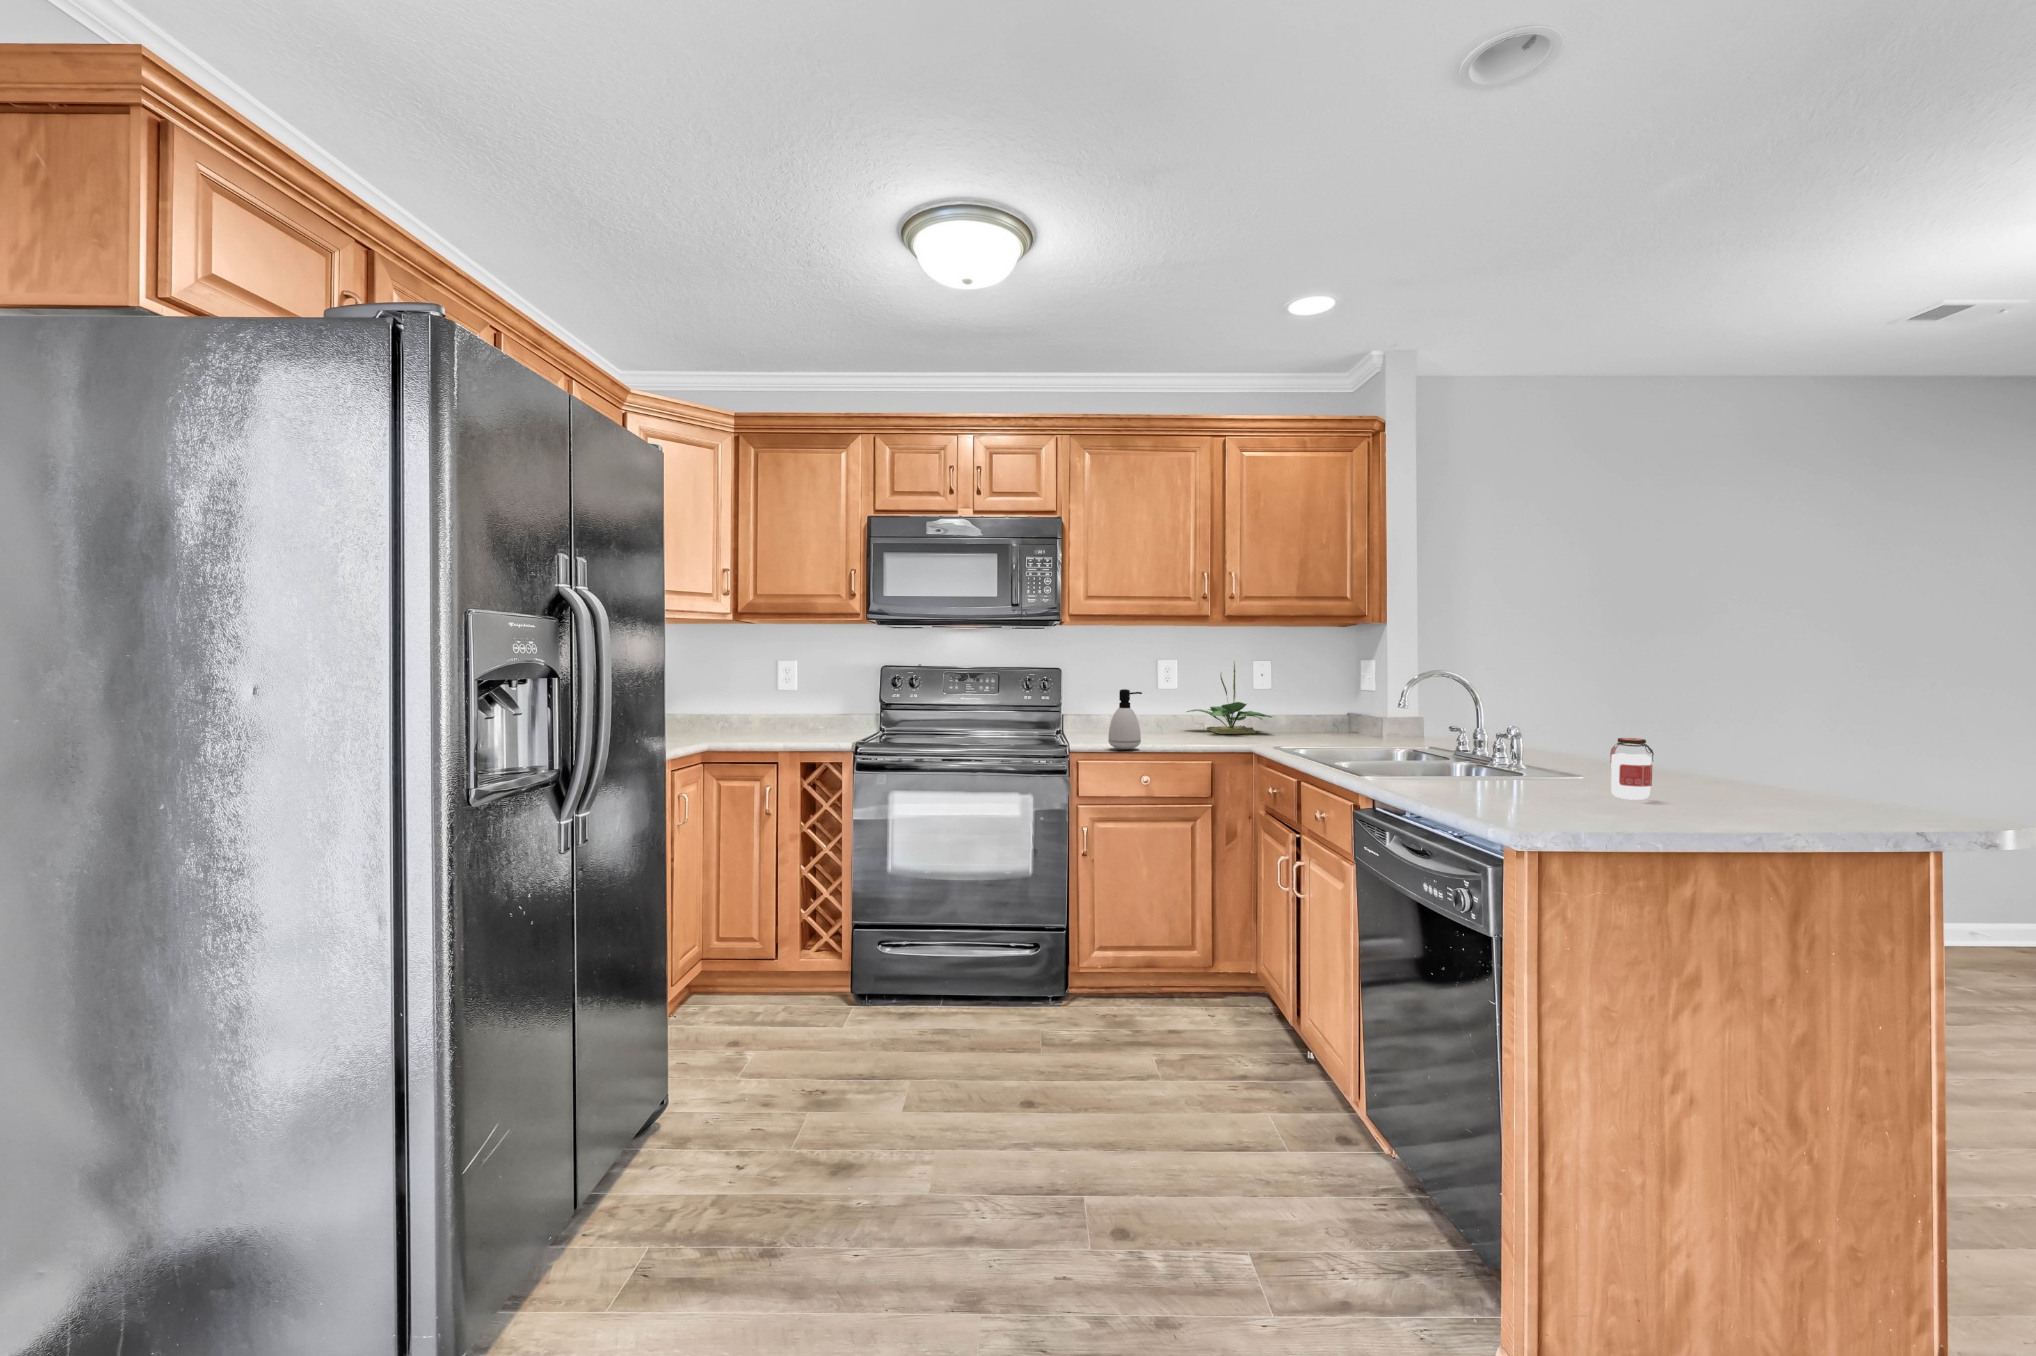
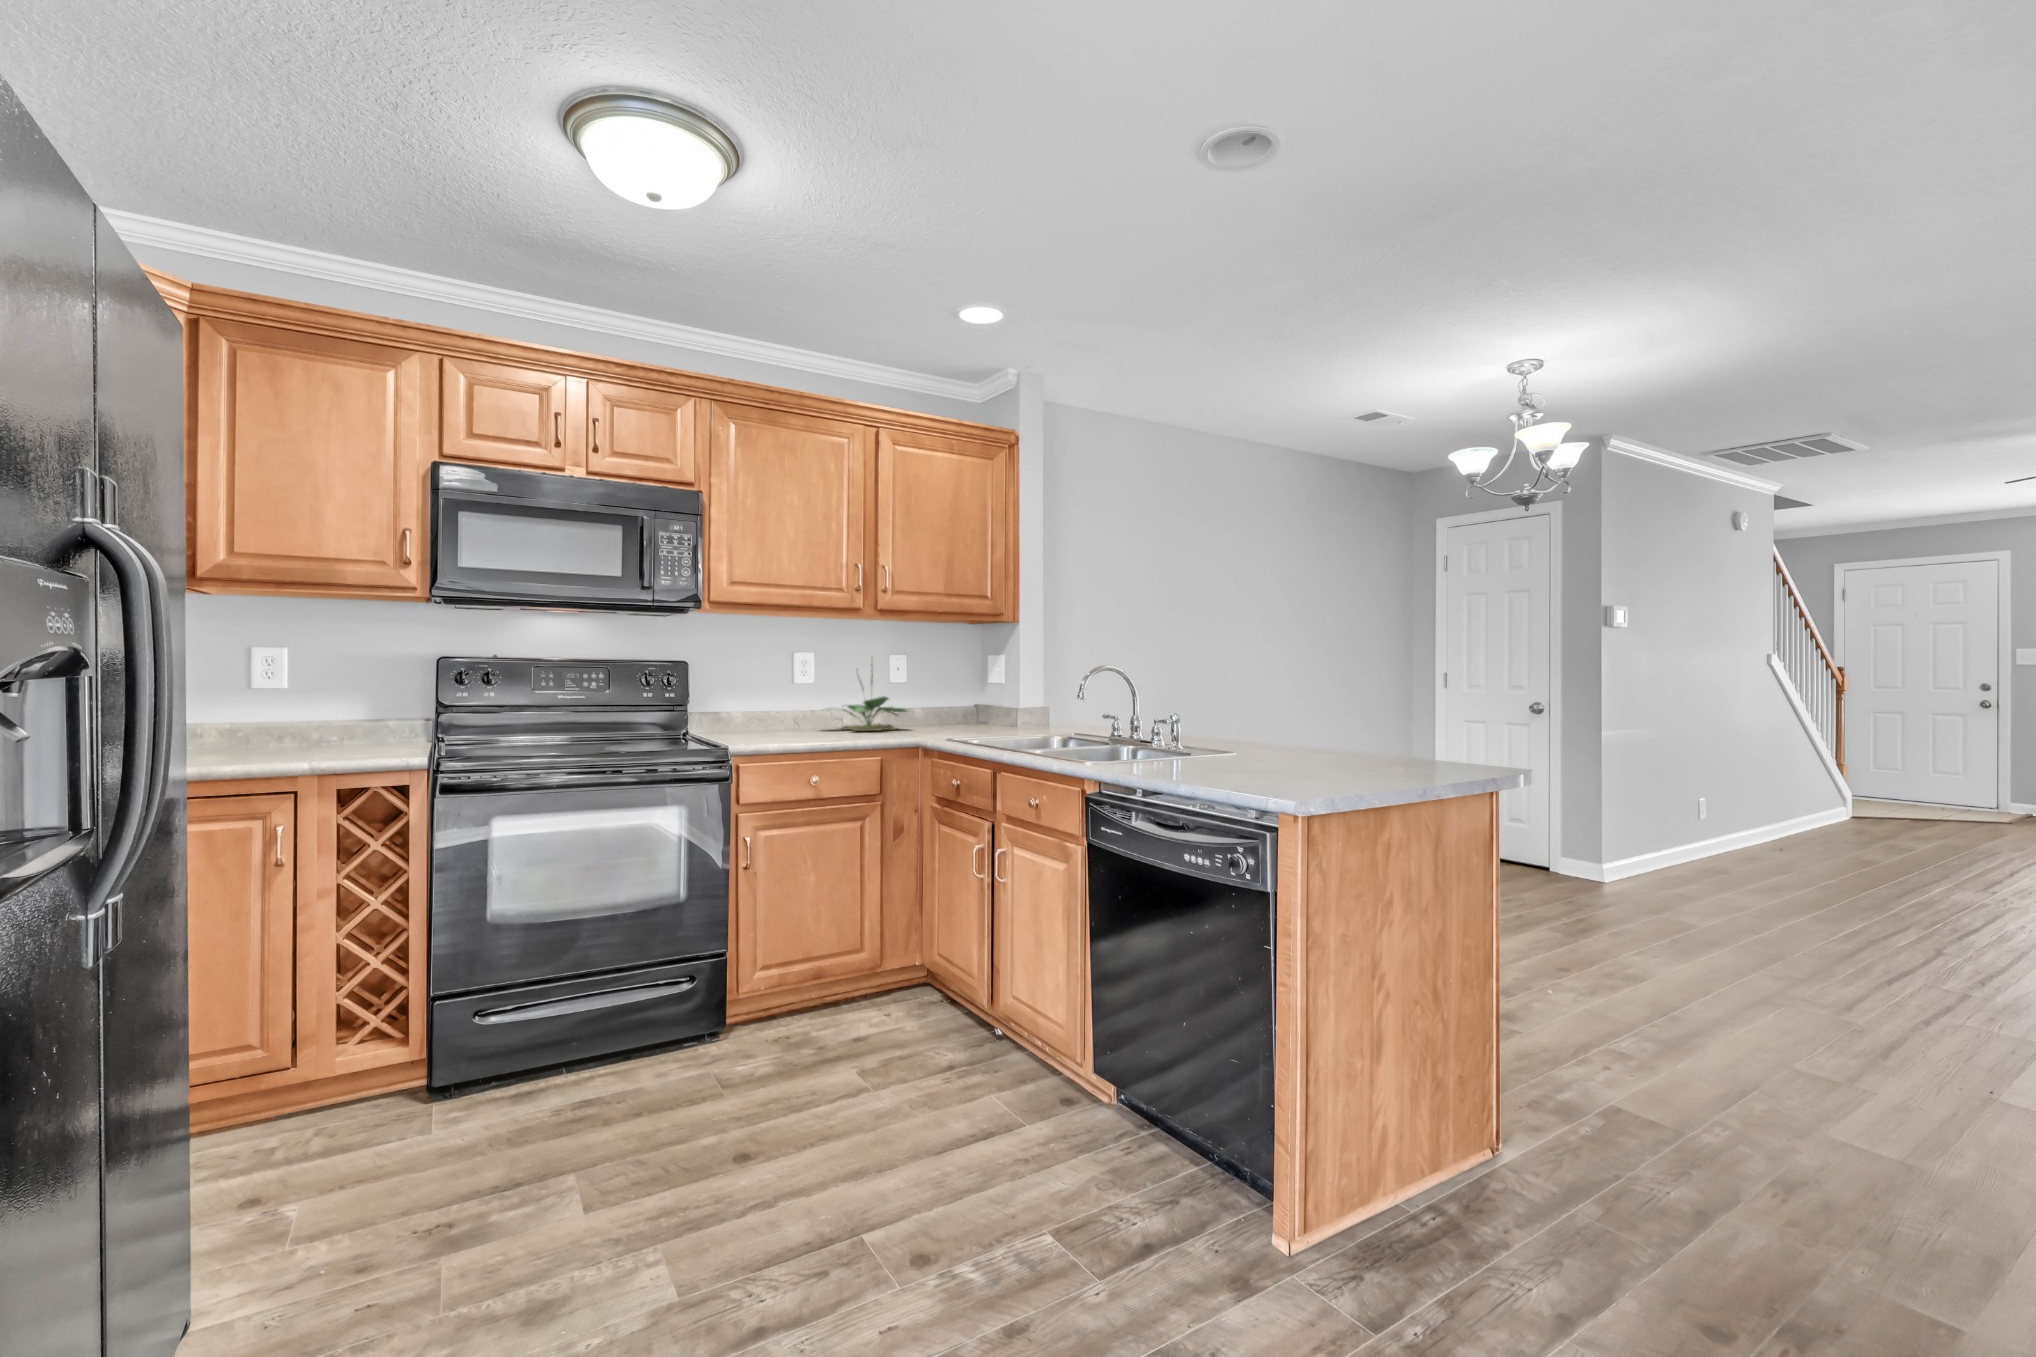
soap dispenser: present [1108,689,1142,749] -> none [768,679,806,746]
jar: present [1610,738,1654,800] -> none [1259,702,1291,753]

